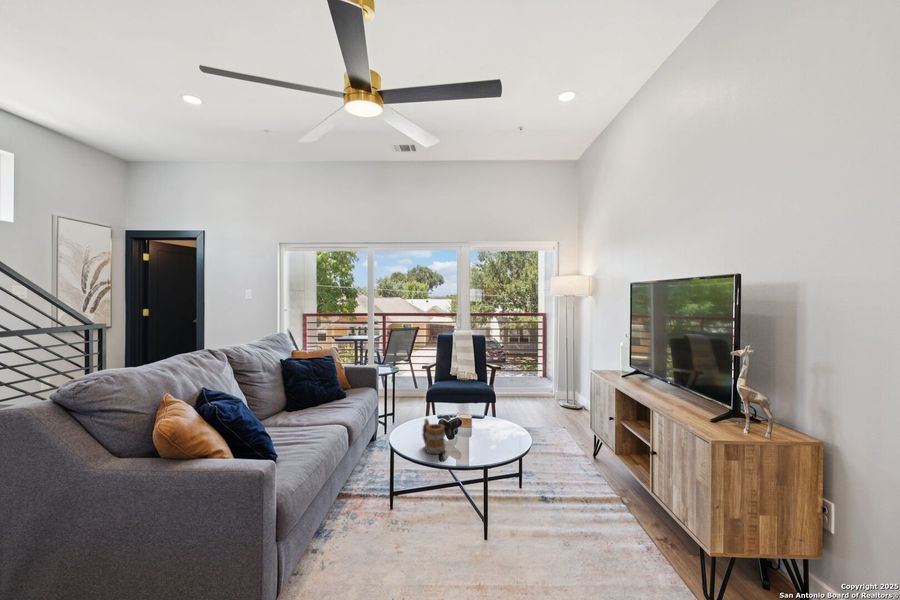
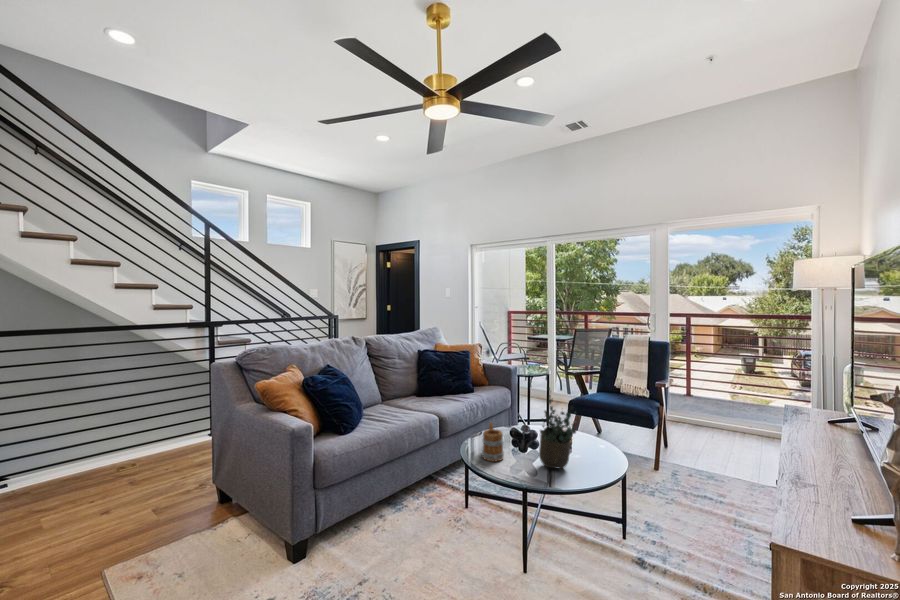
potted plant: none [472,378,505,447] -> present [539,388,576,470]

